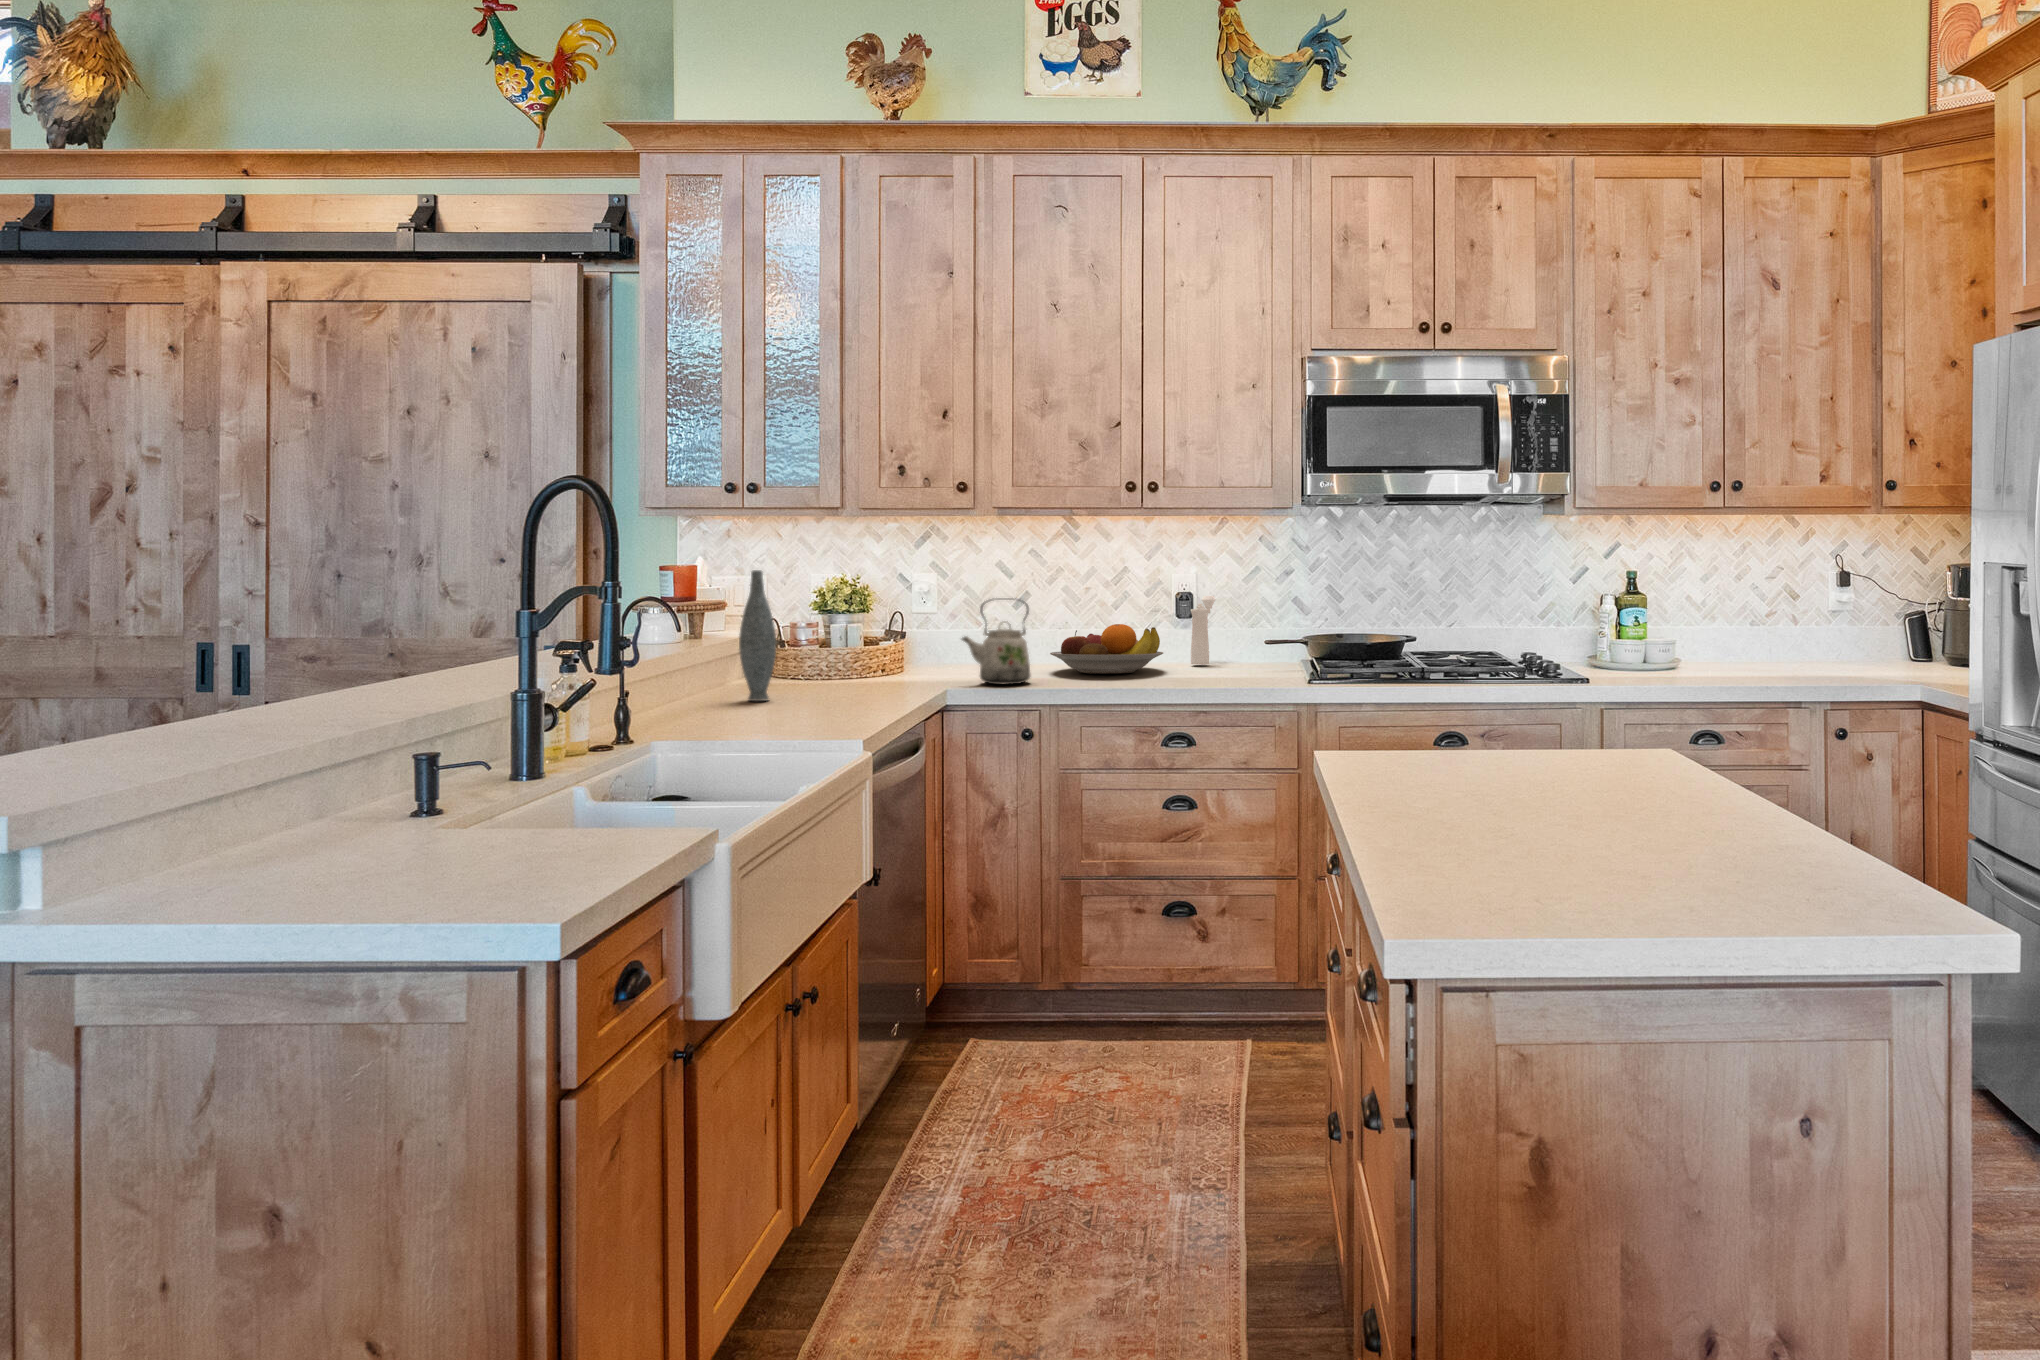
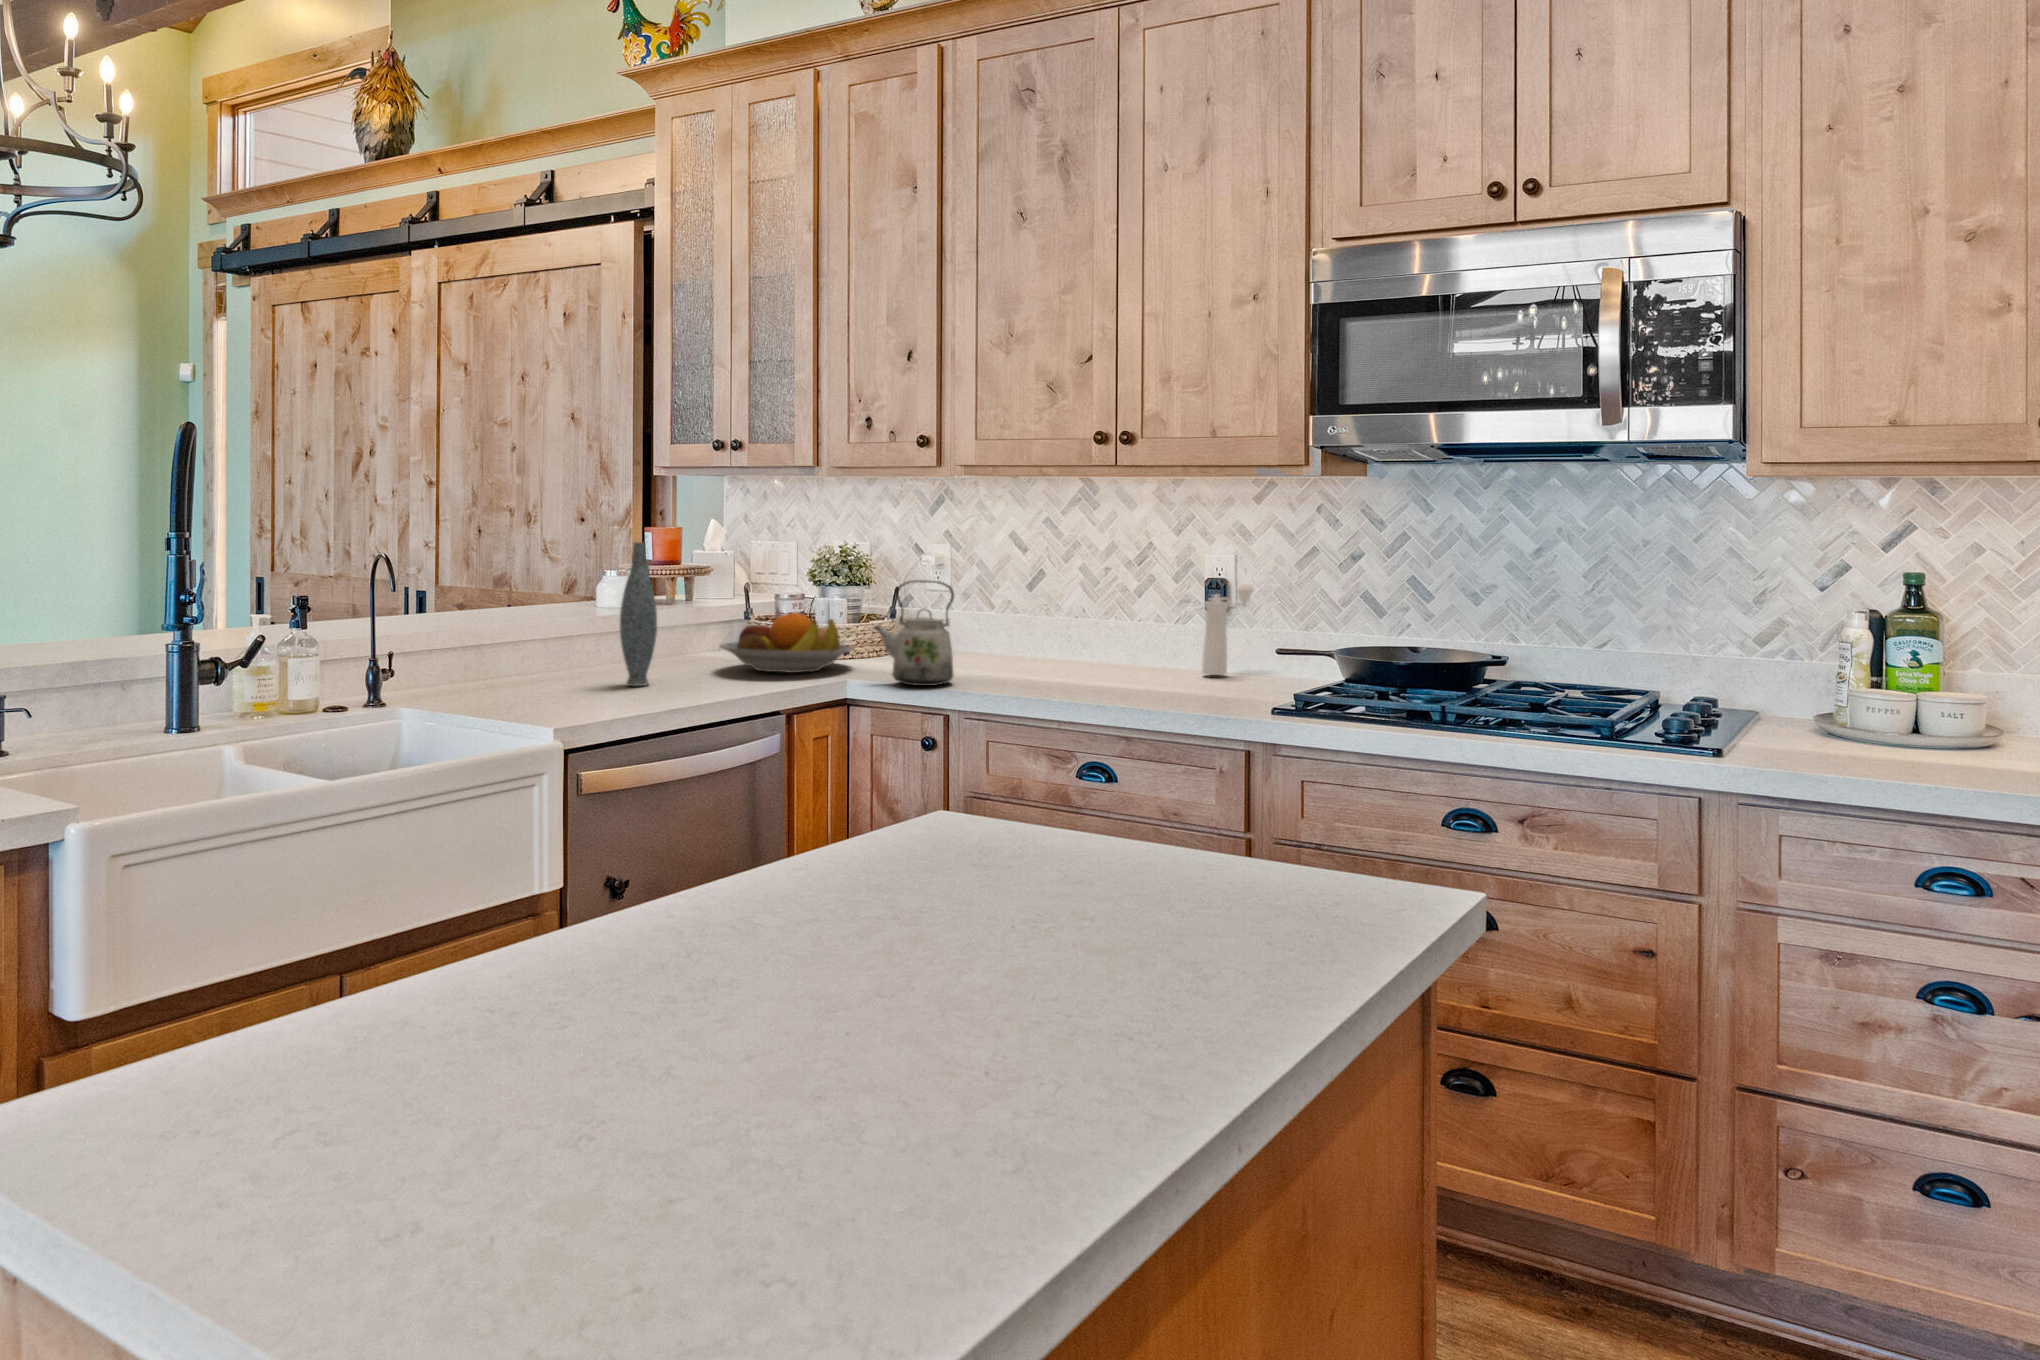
fruit bowl: present [1050,624,1163,674] -> present [720,613,854,673]

